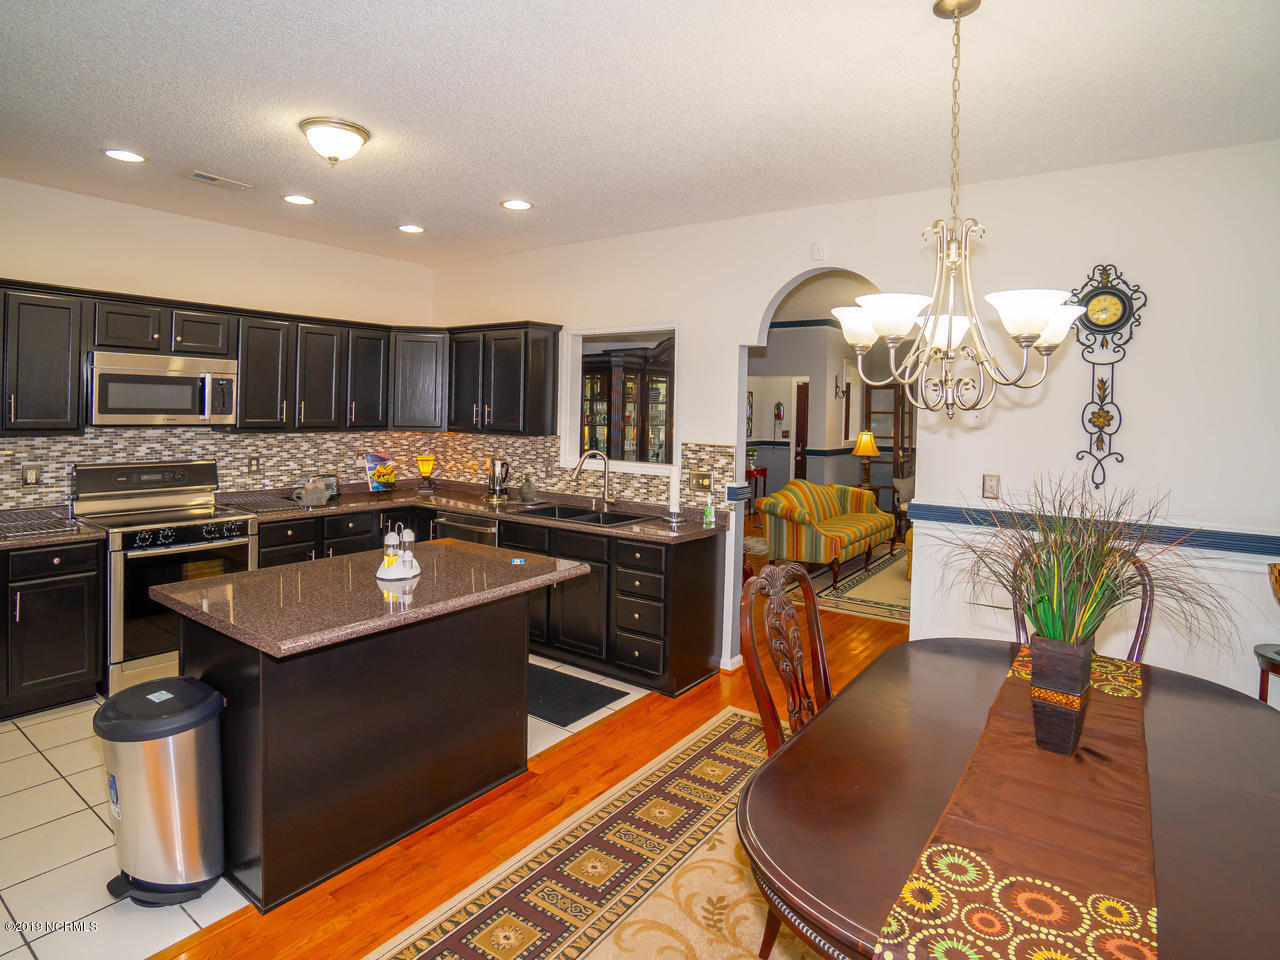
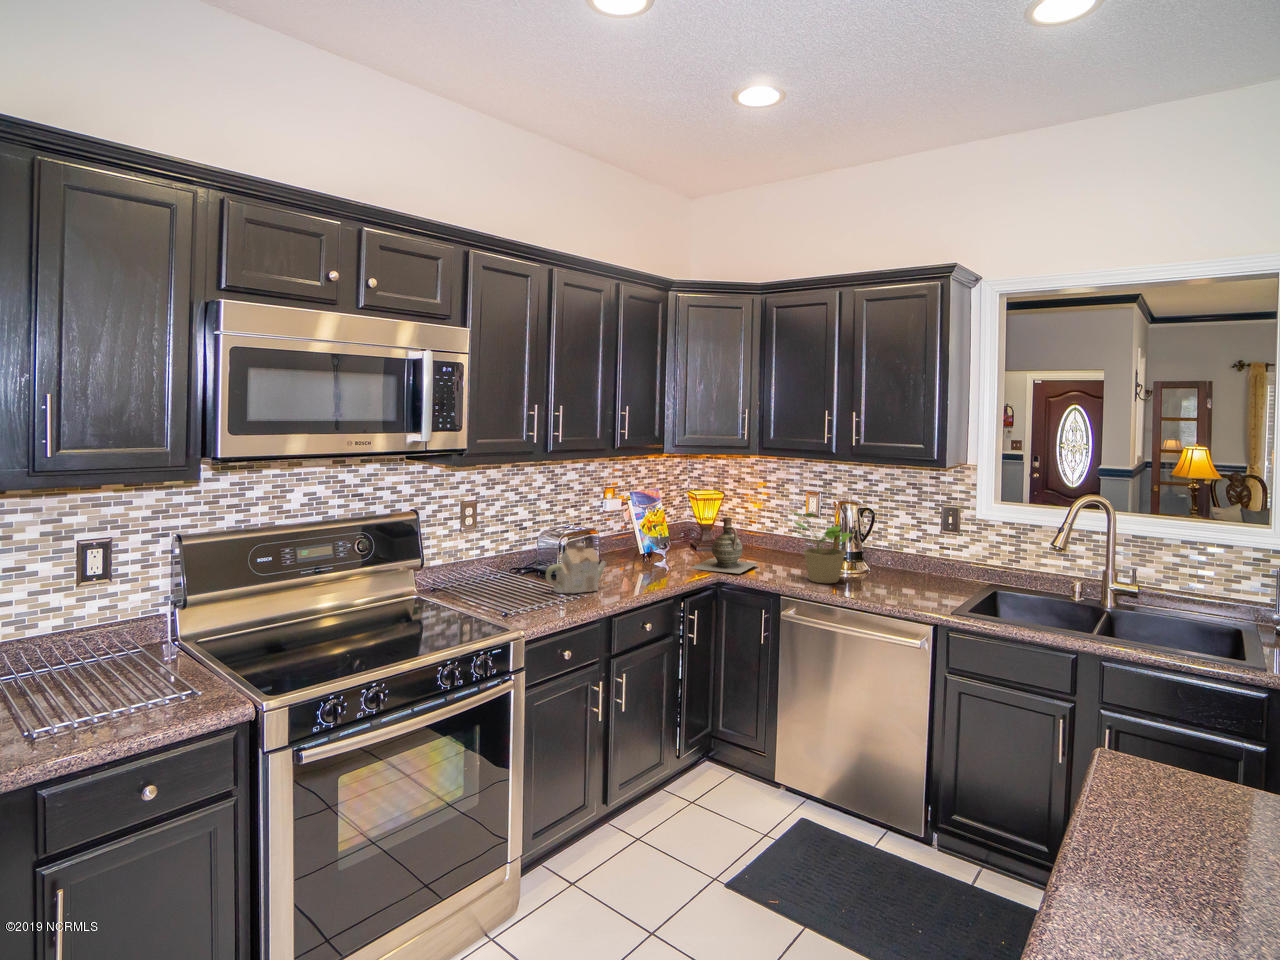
potted plant: none [449,463,487,503] -> present [793,512,852,583]
ceramic jug: present [508,473,544,504] -> present [690,517,759,574]

